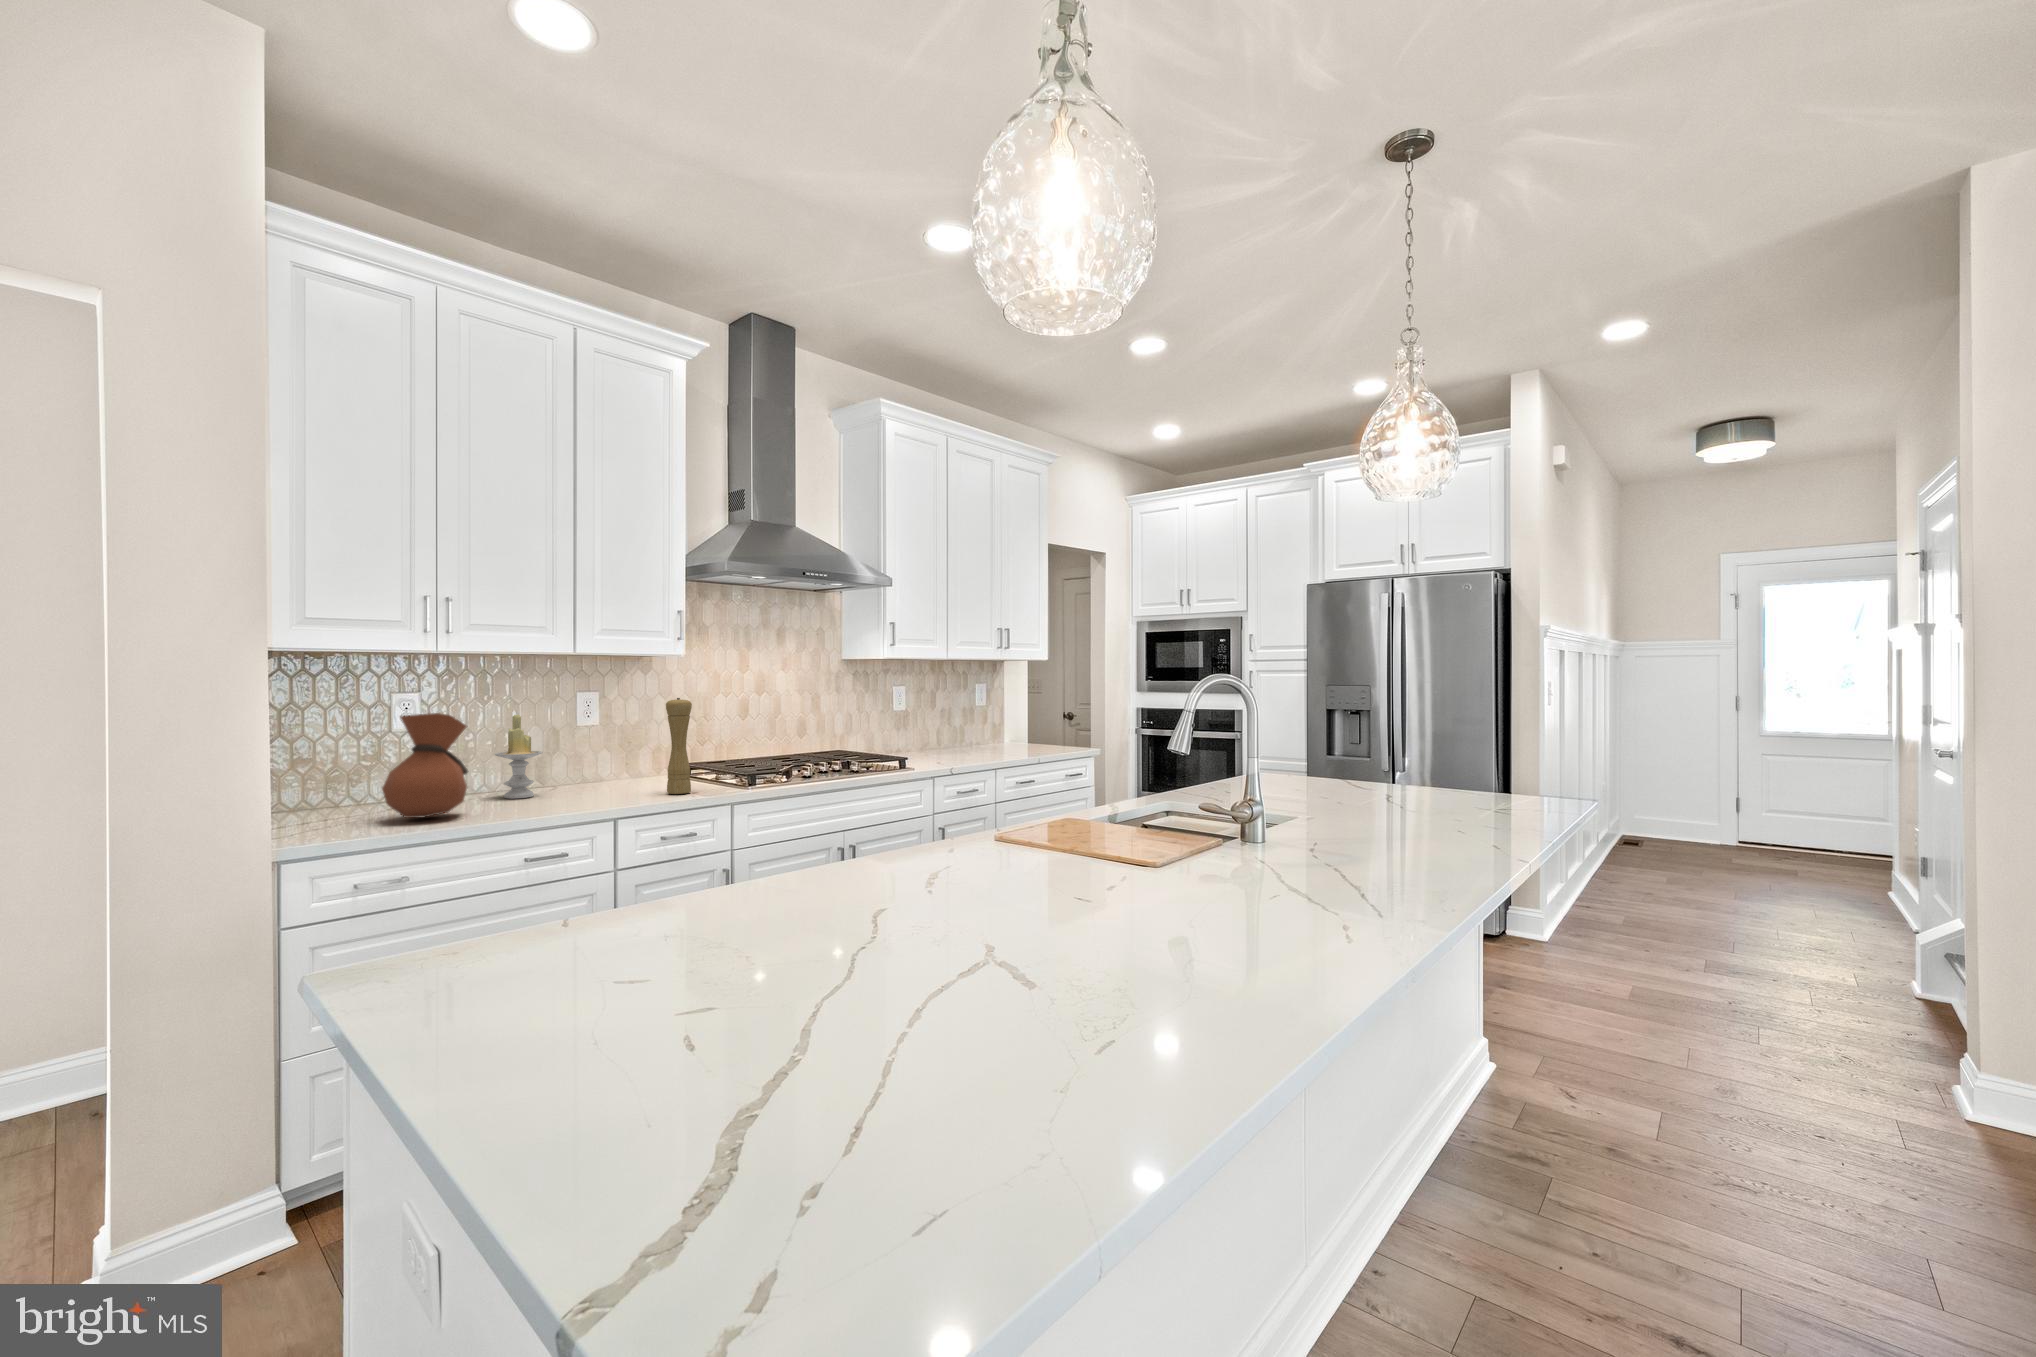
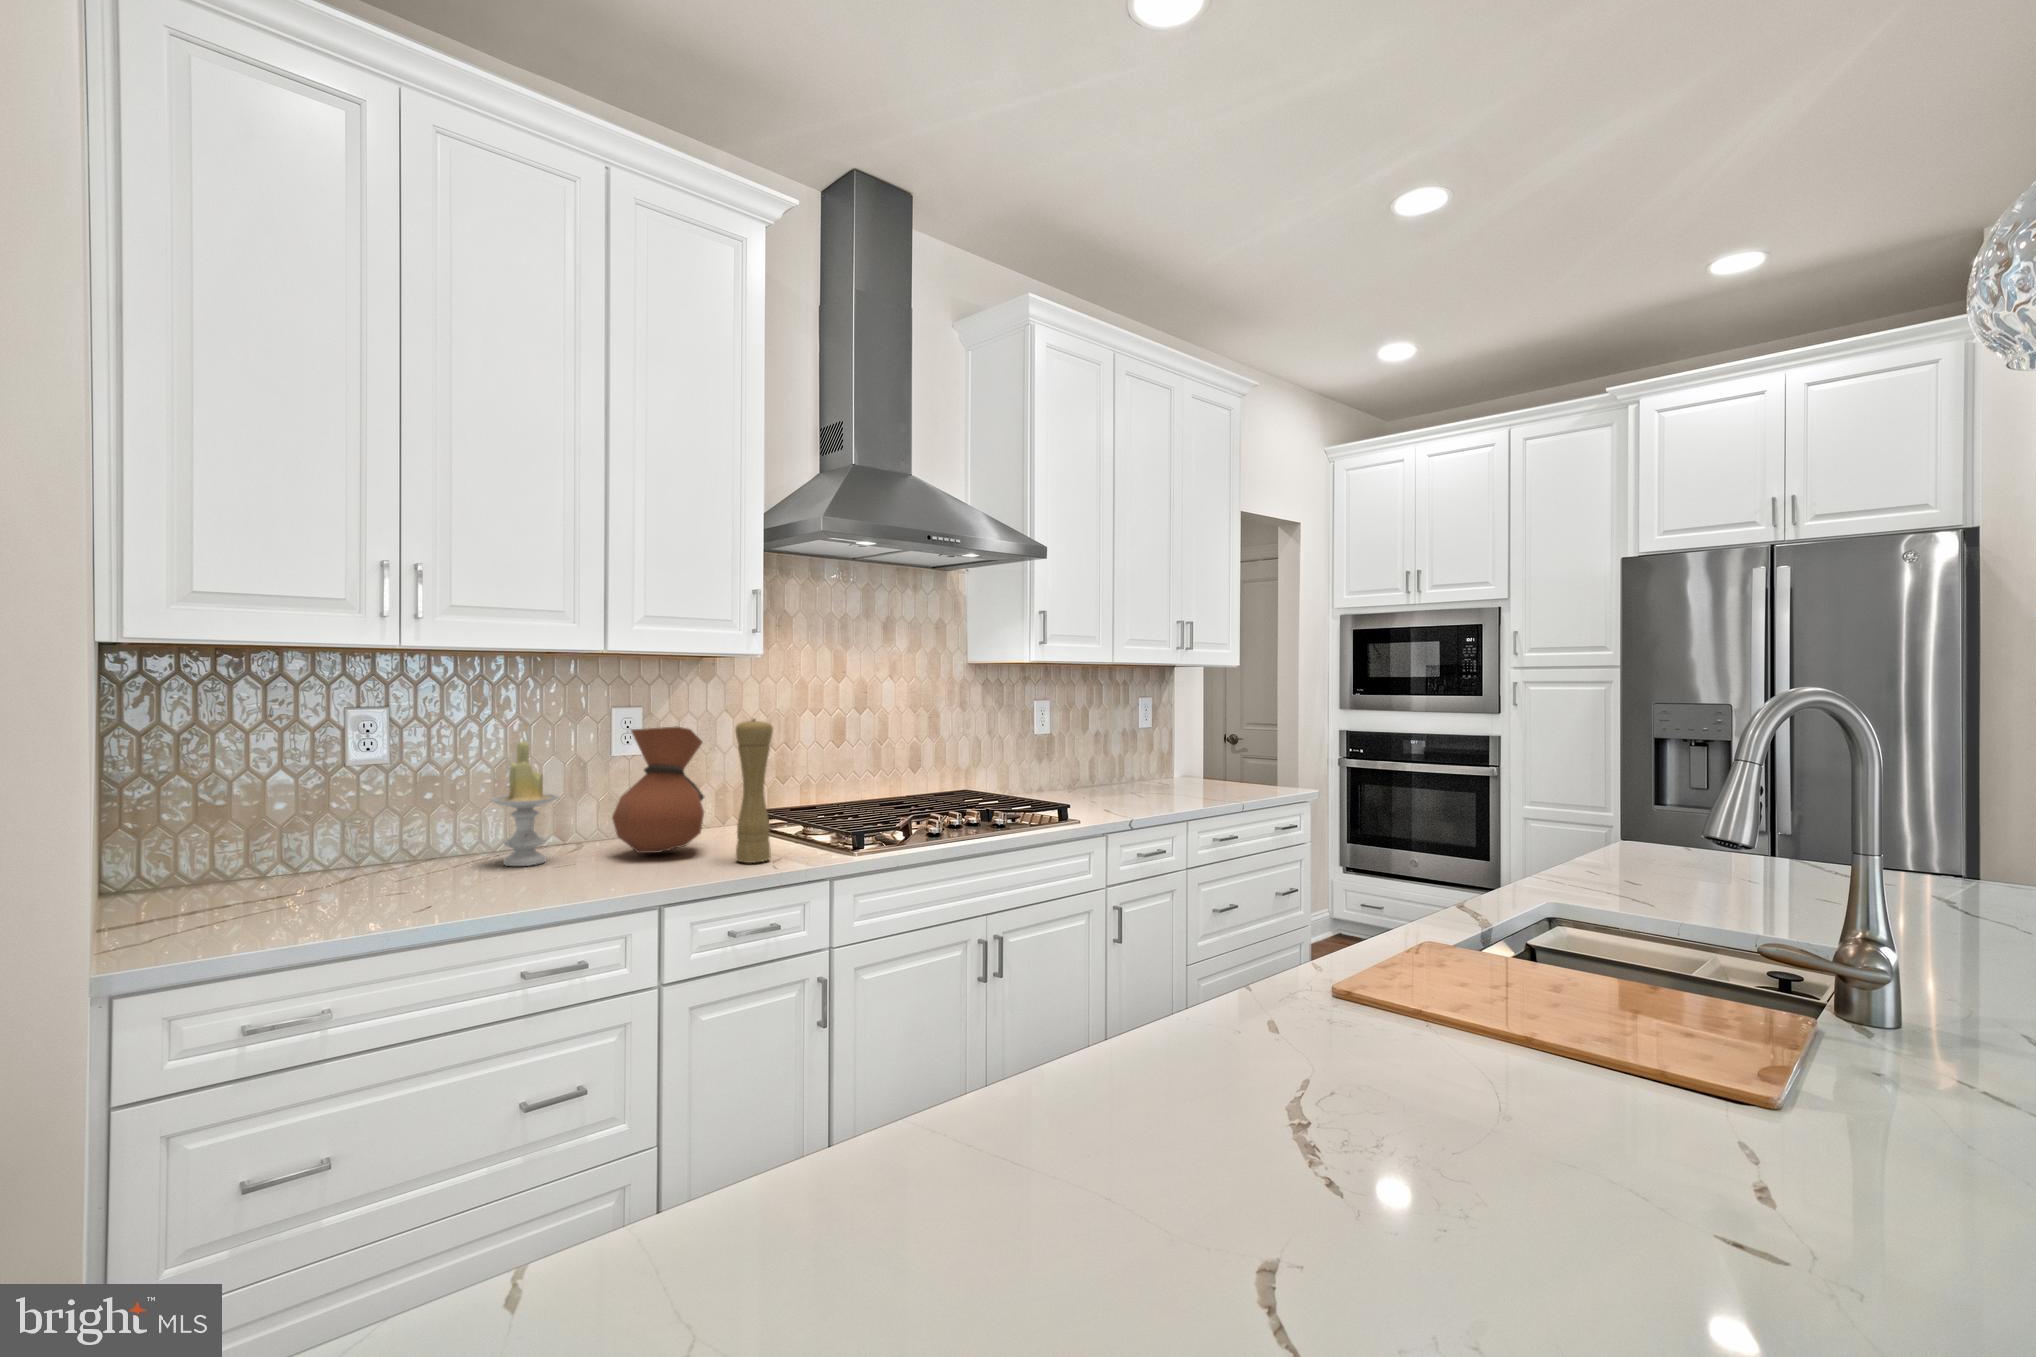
vase: present [382,713,468,818] -> present [612,727,704,853]

